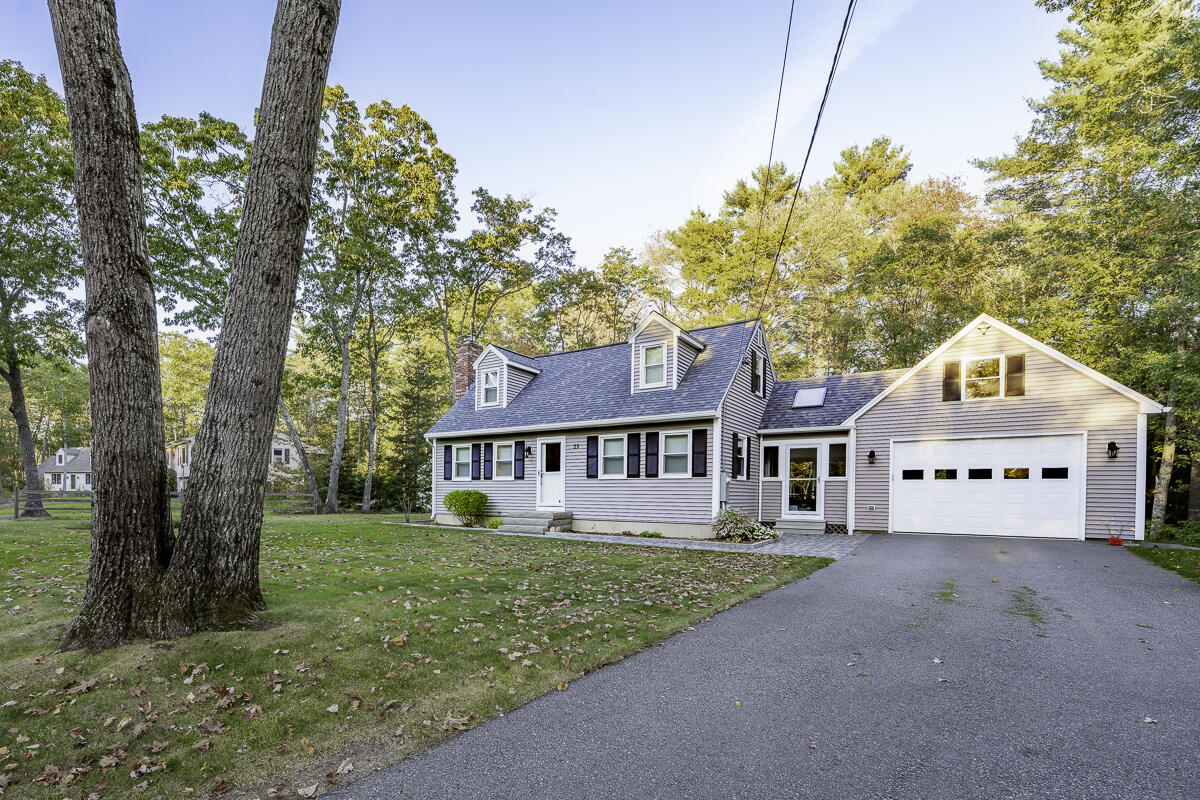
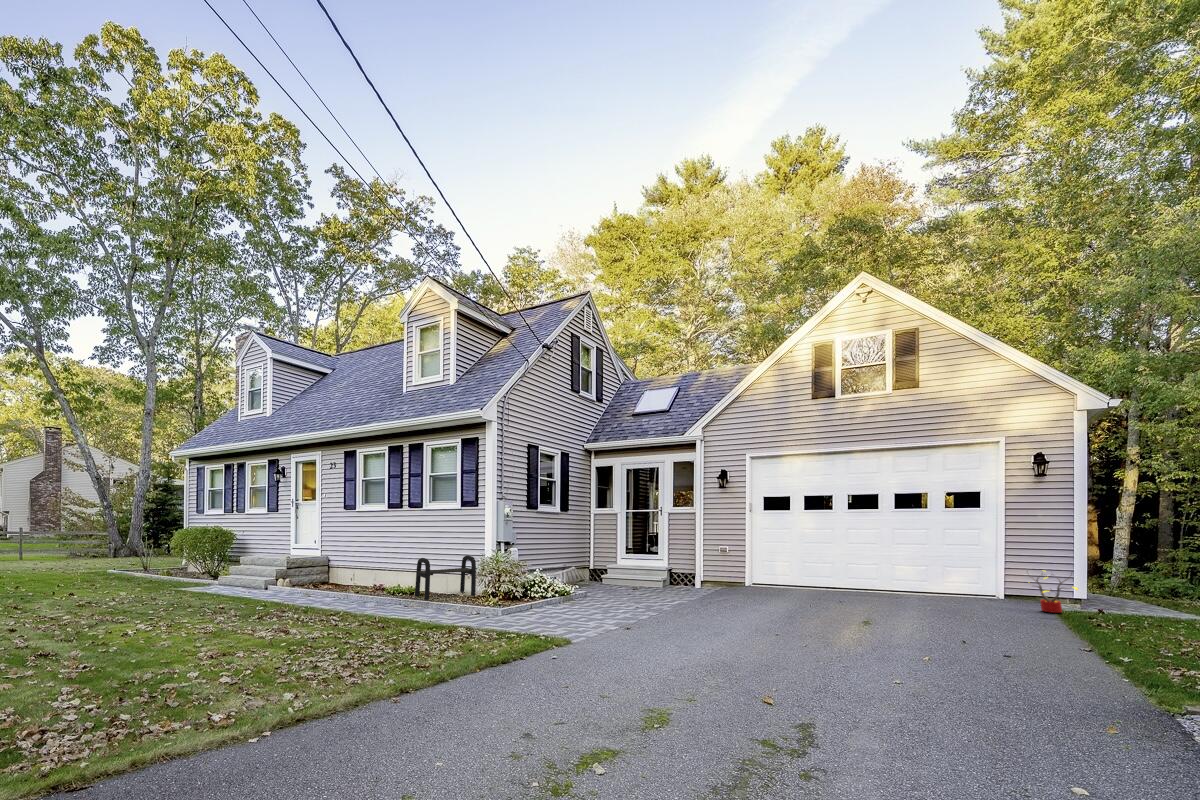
bench: none [674,511,714,540] -> present [415,555,476,600]

